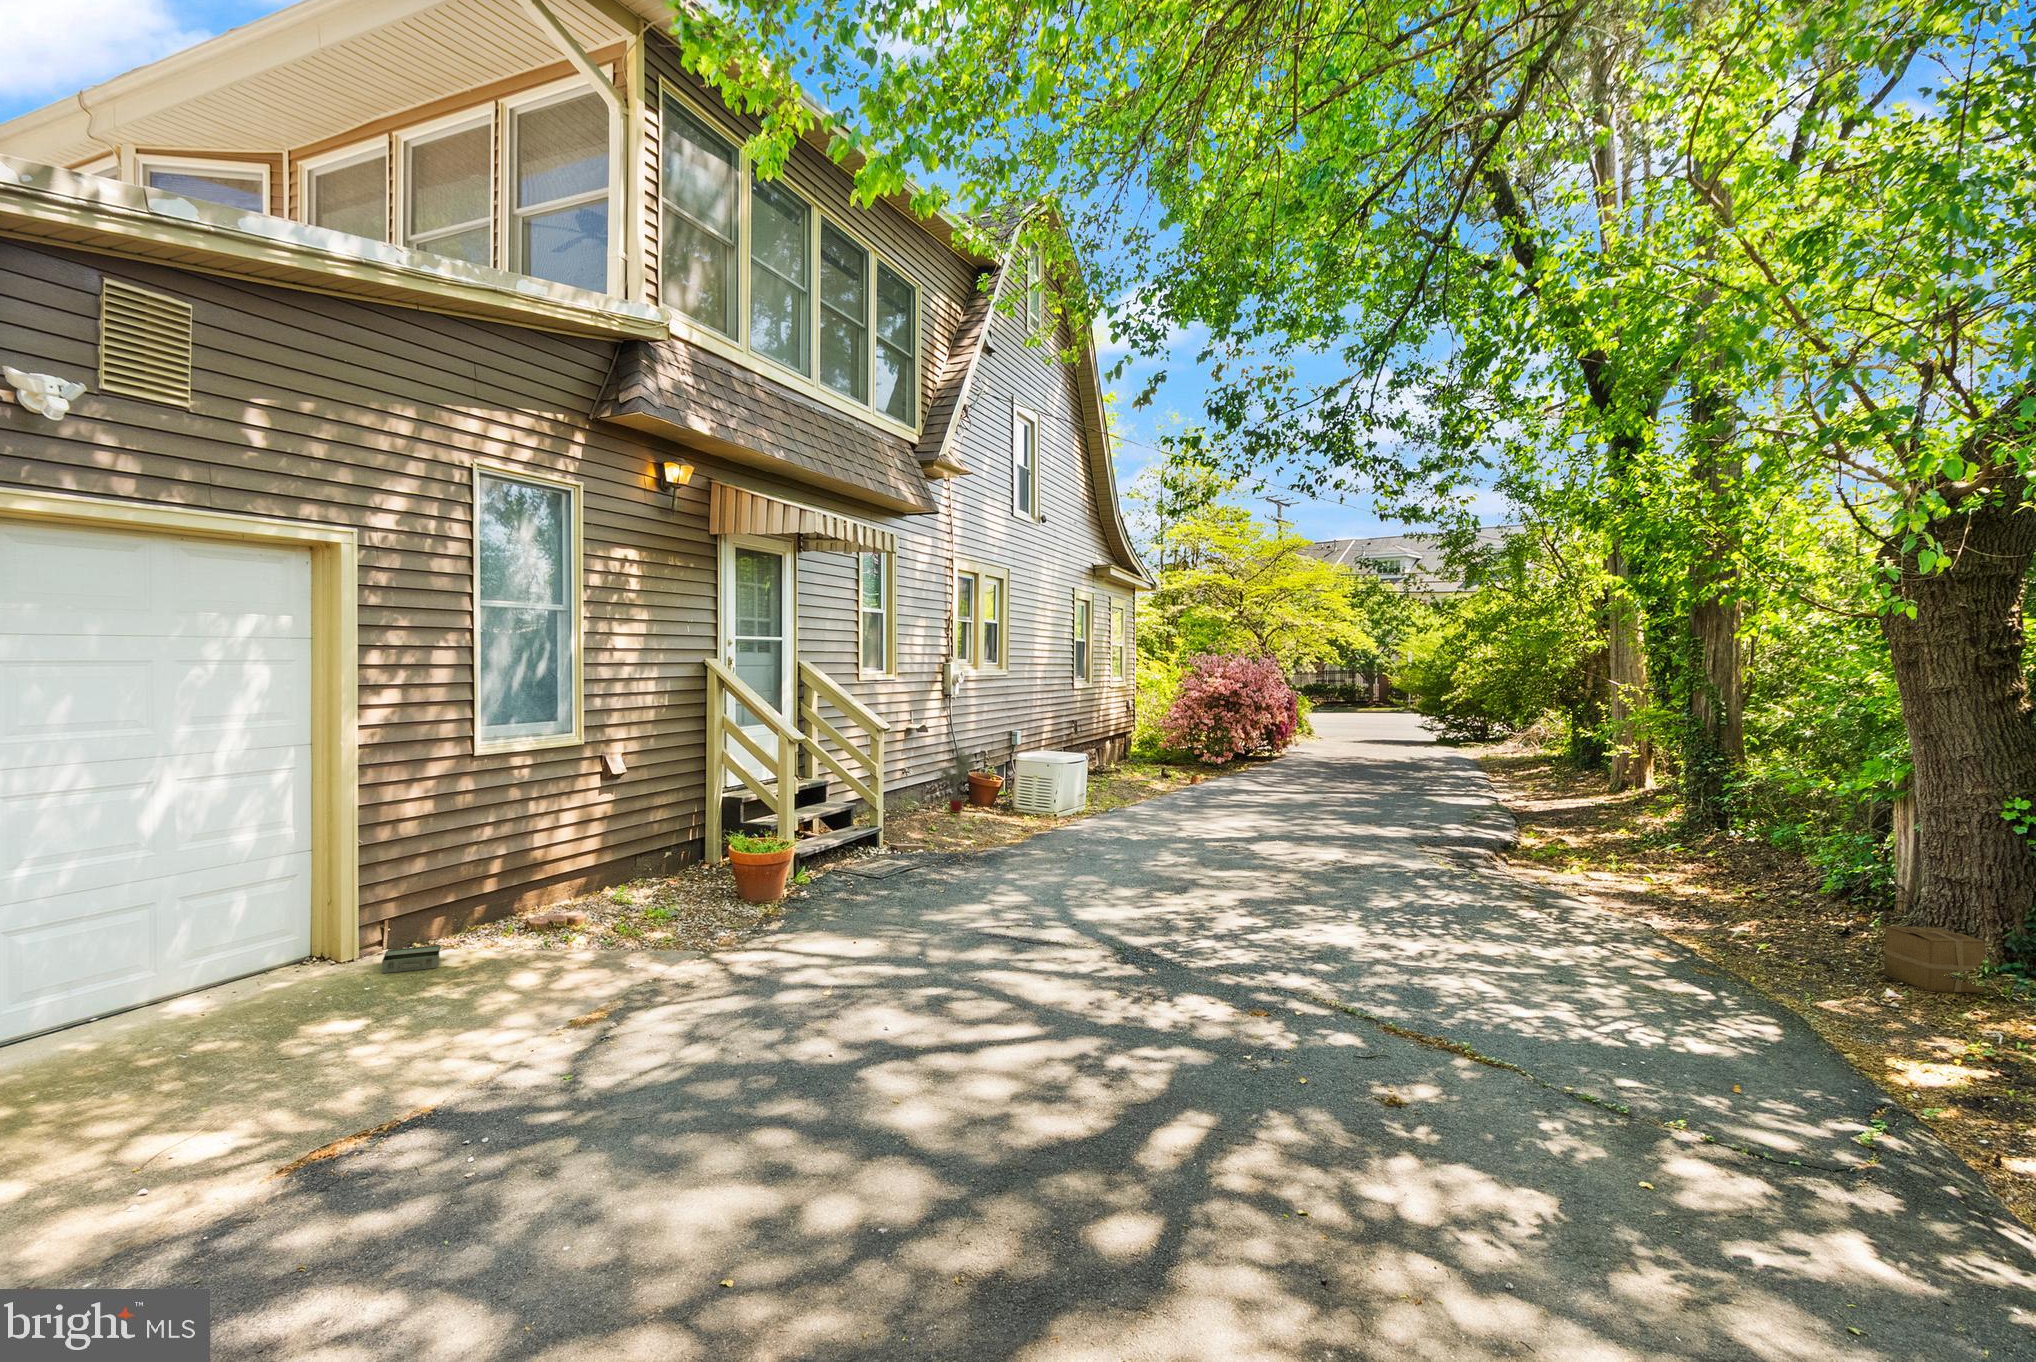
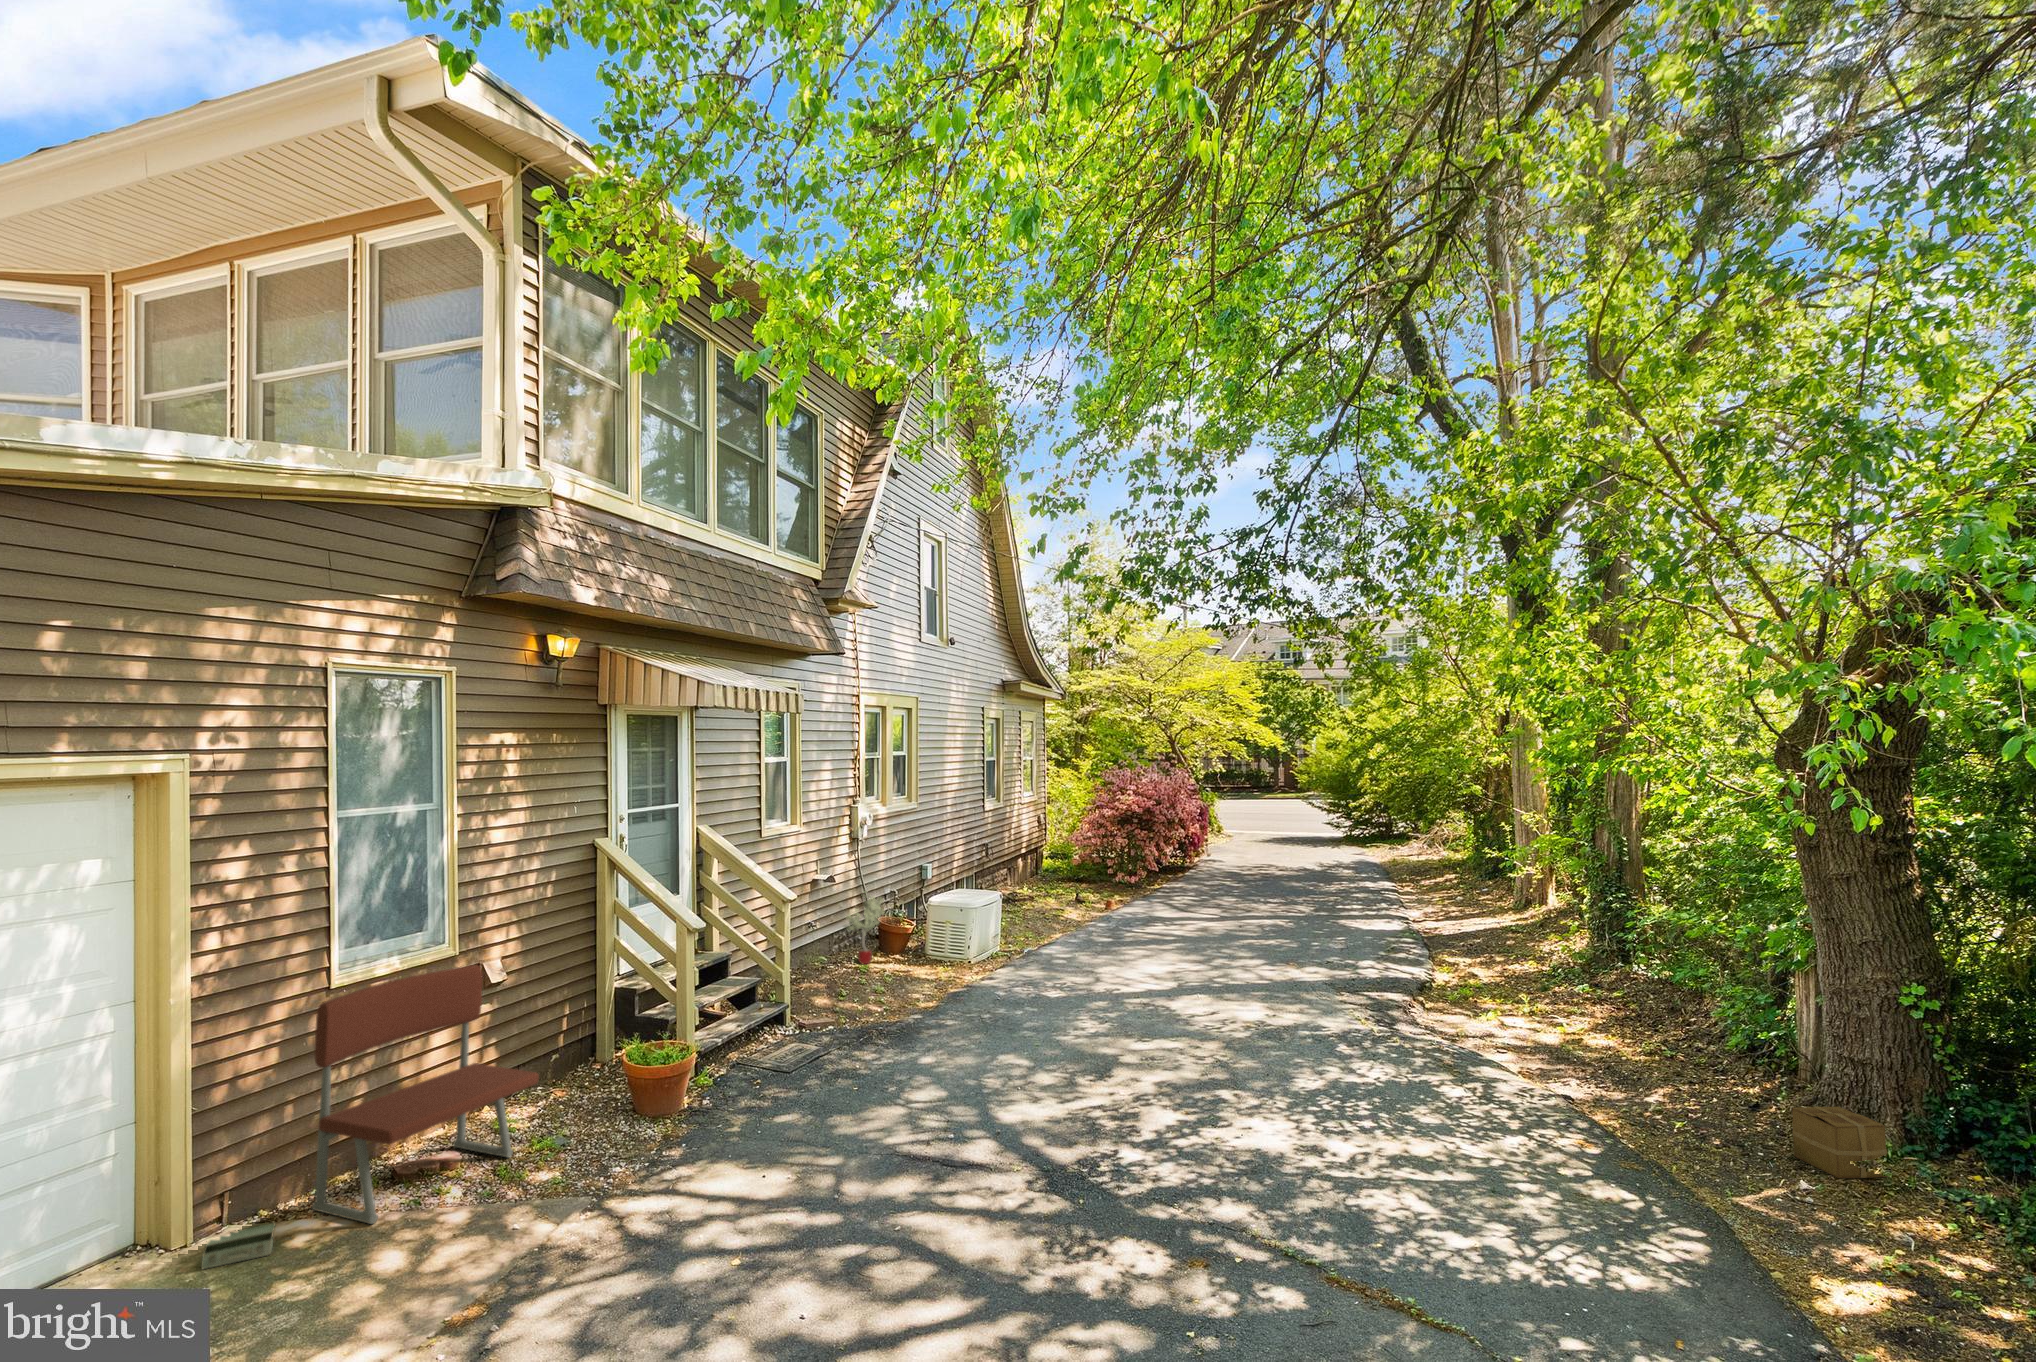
bench: none [468,753,659,954] -> present [311,965,539,1224]

